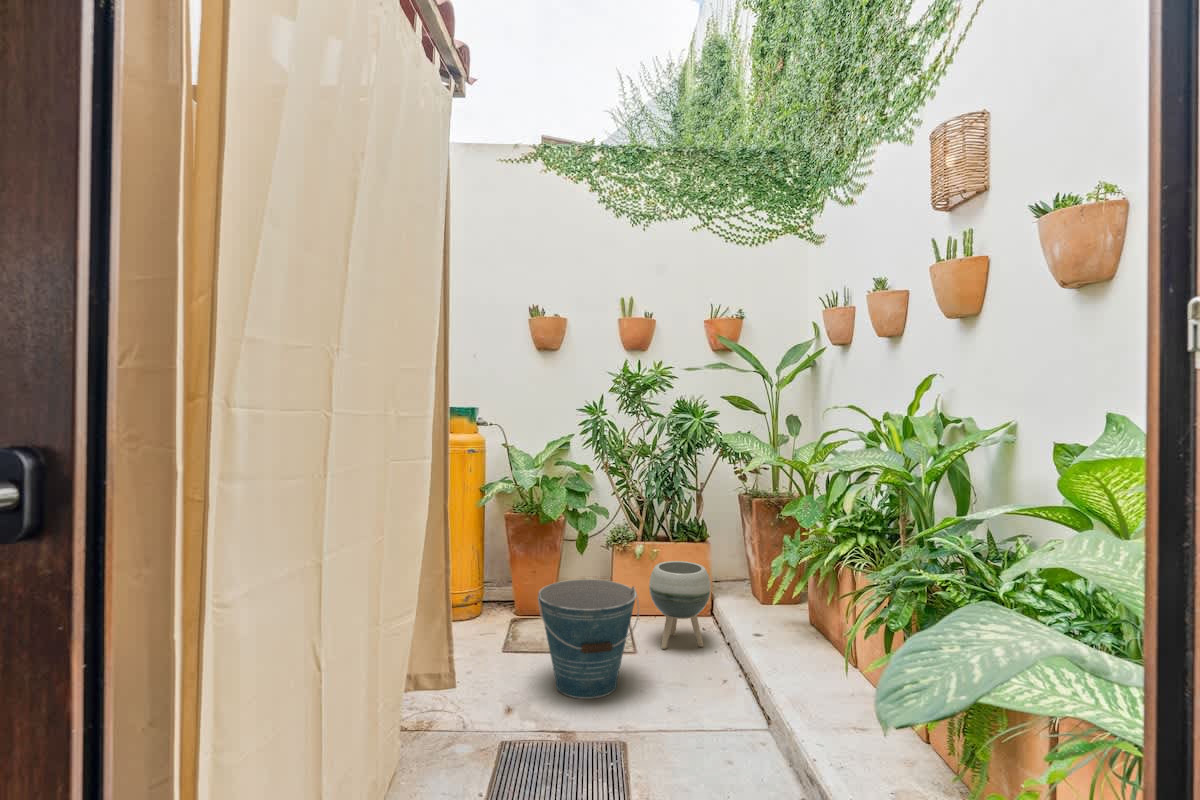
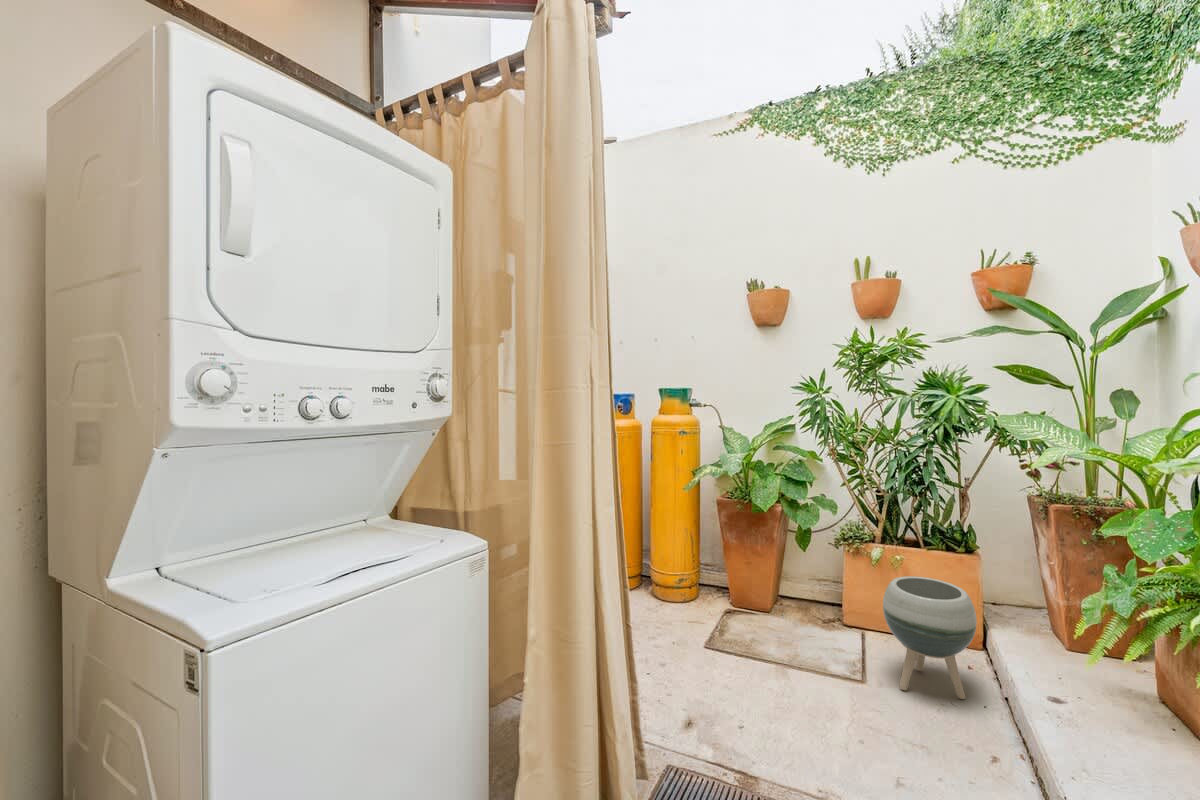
bucket: present [538,579,639,699] -> none [720,587,856,748]

